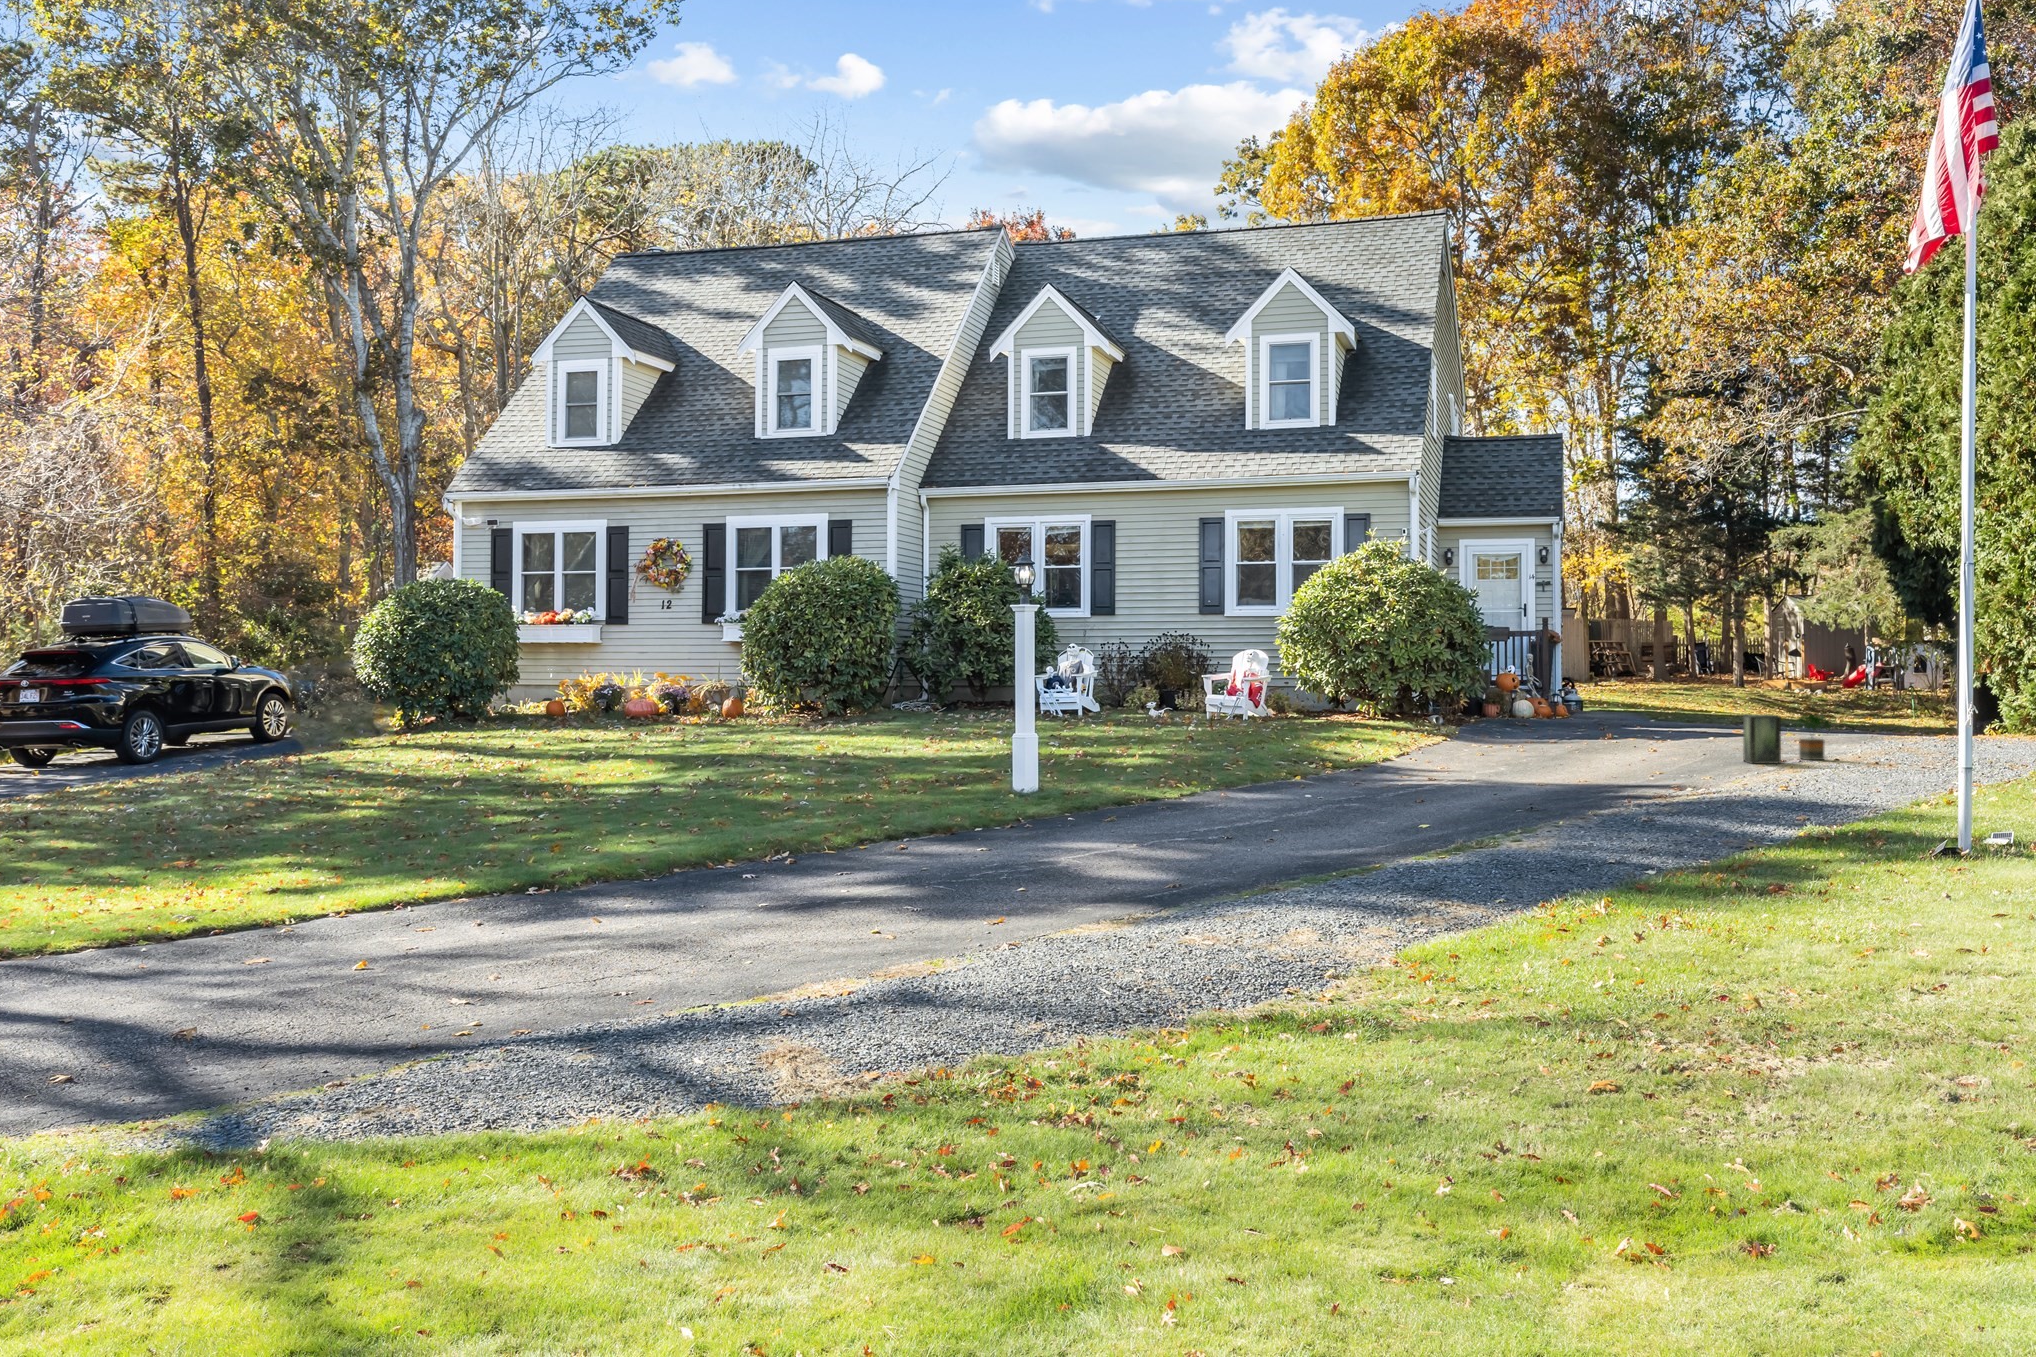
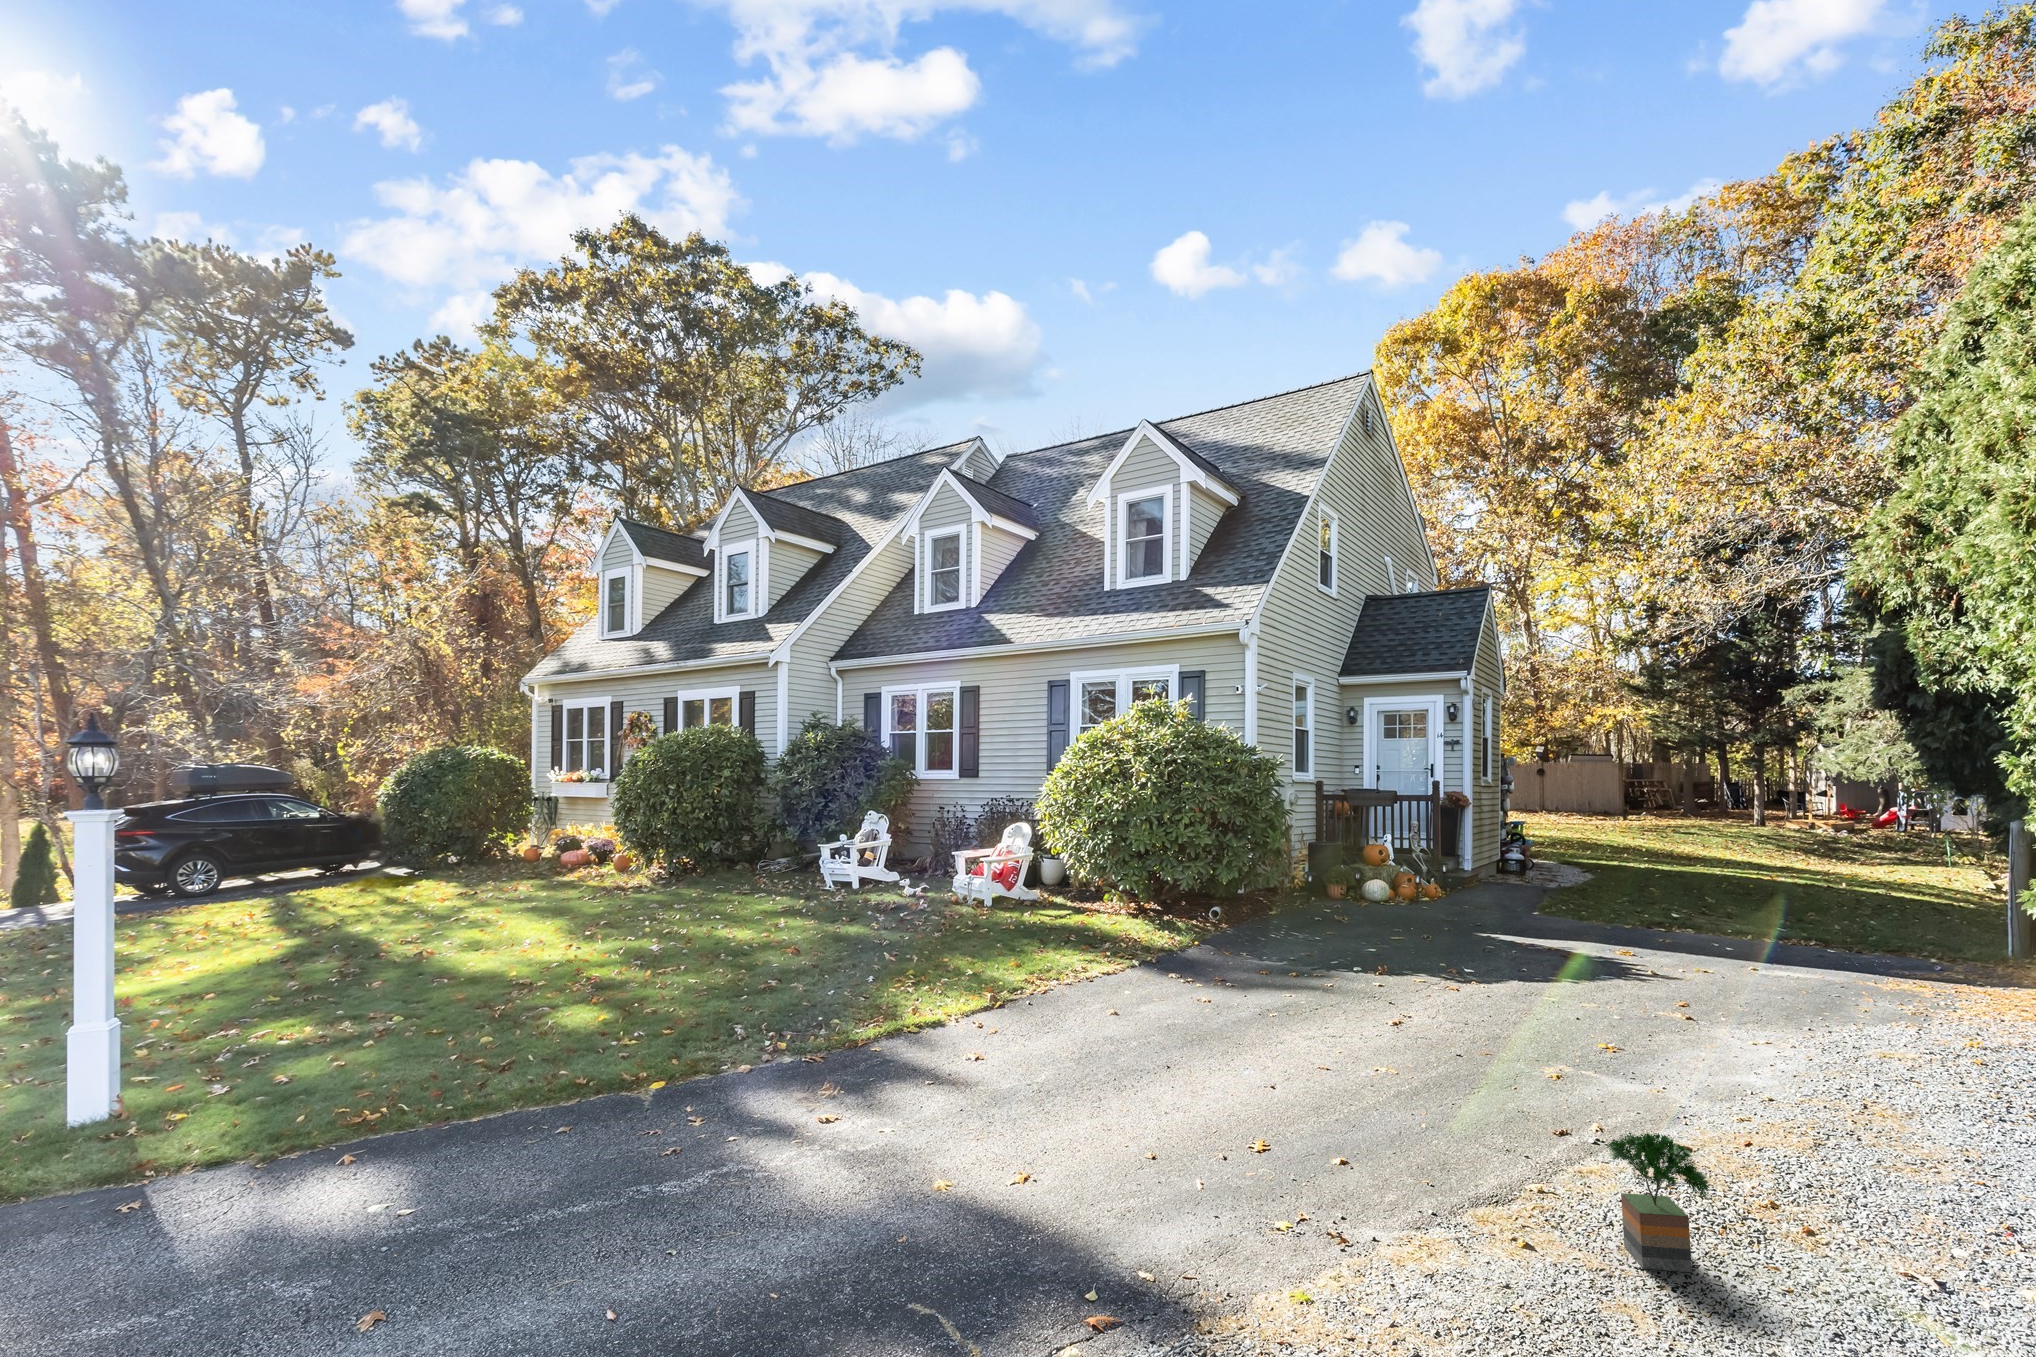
storage box: present [1743,715,1781,764] -> none [1444,1128,1537,1303]

